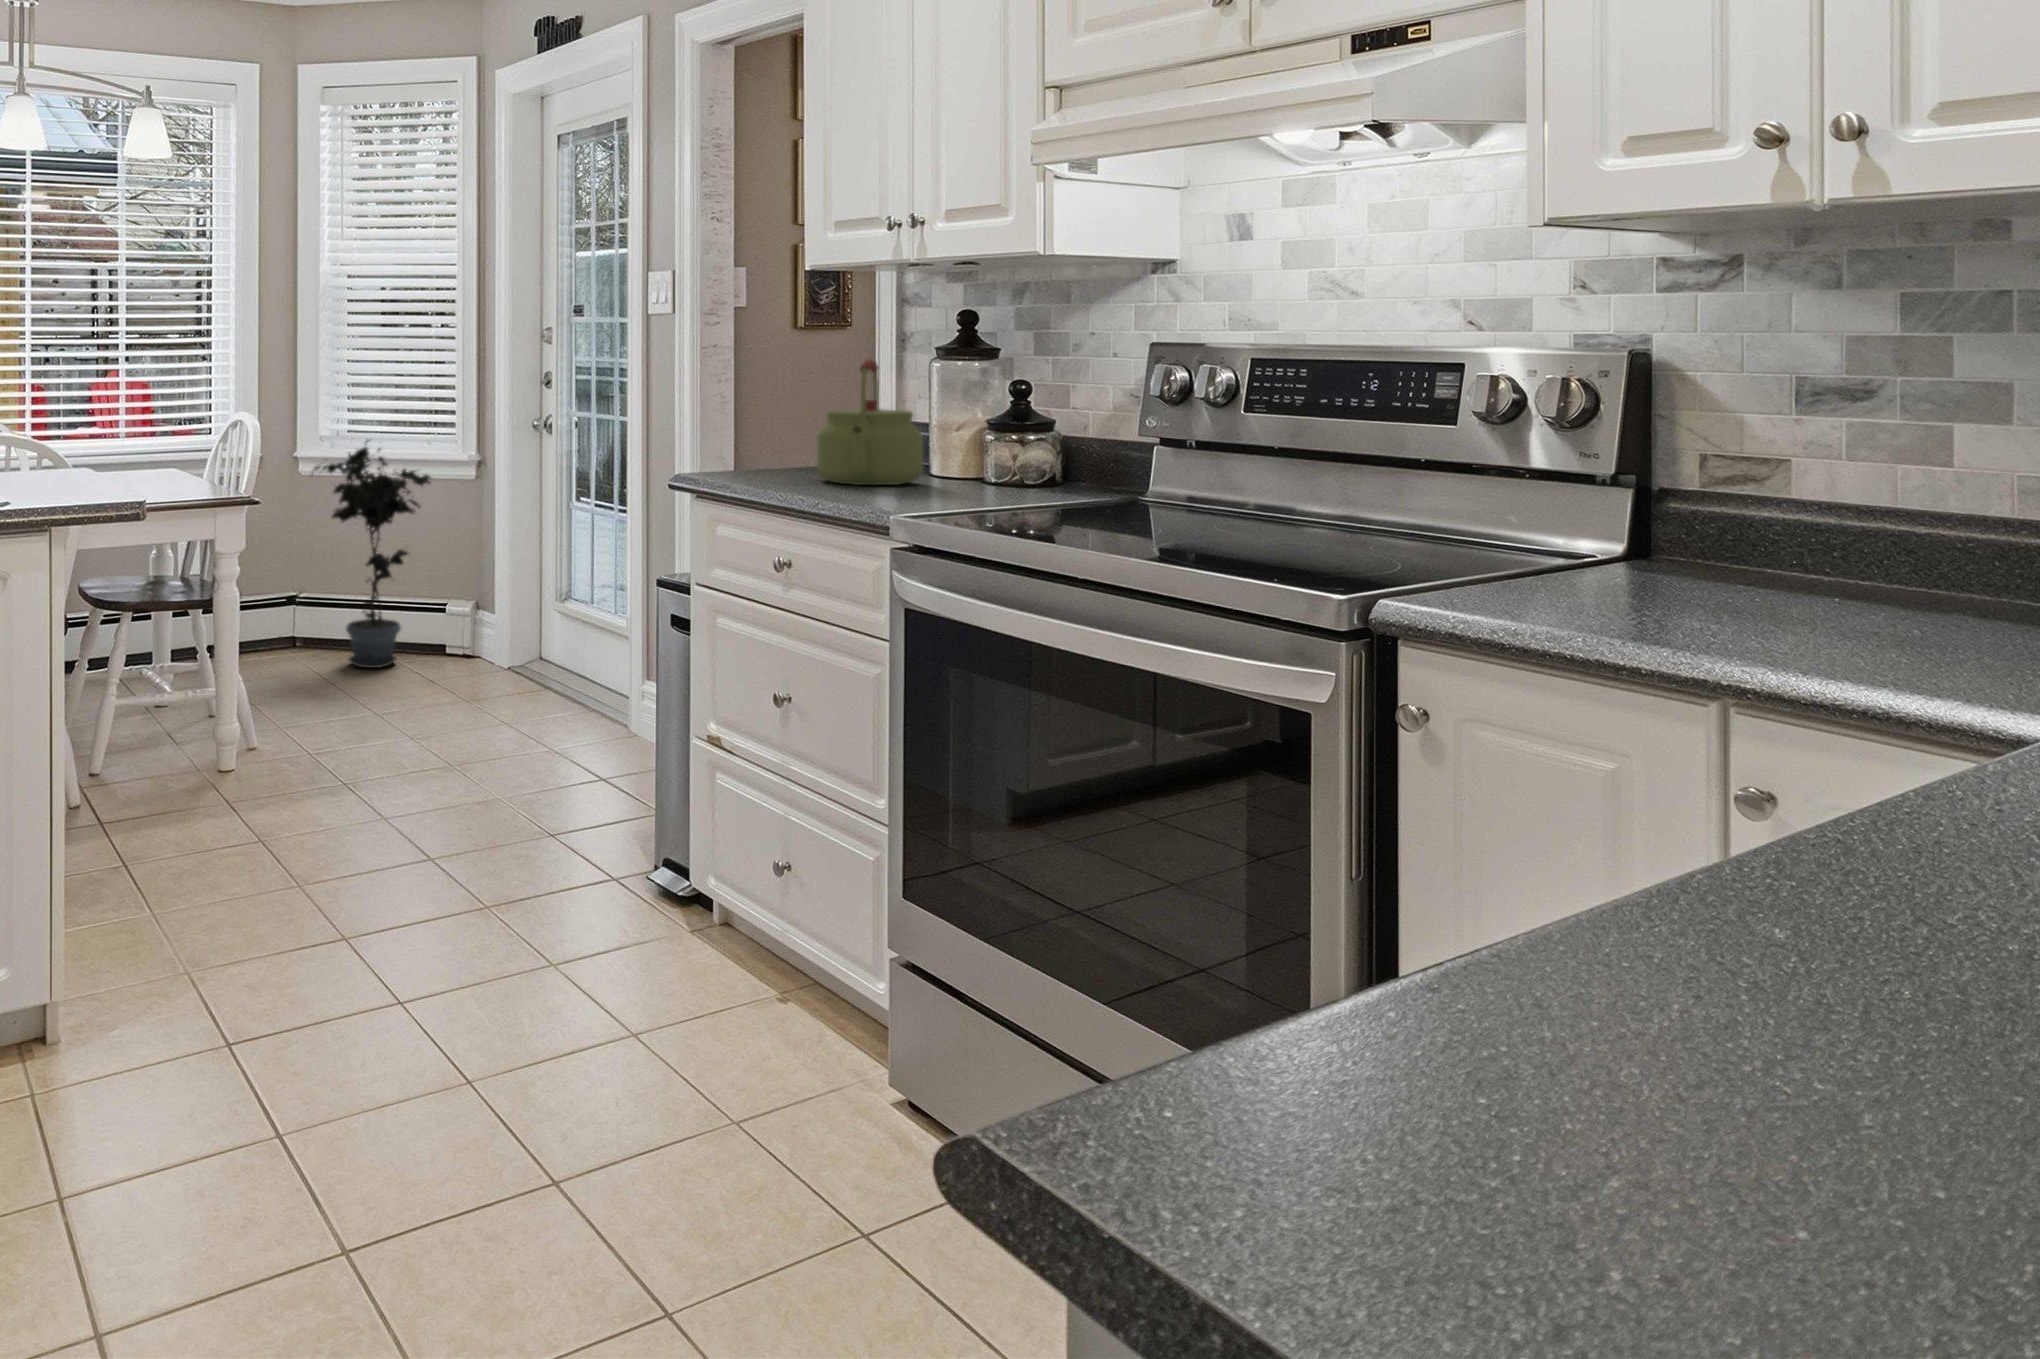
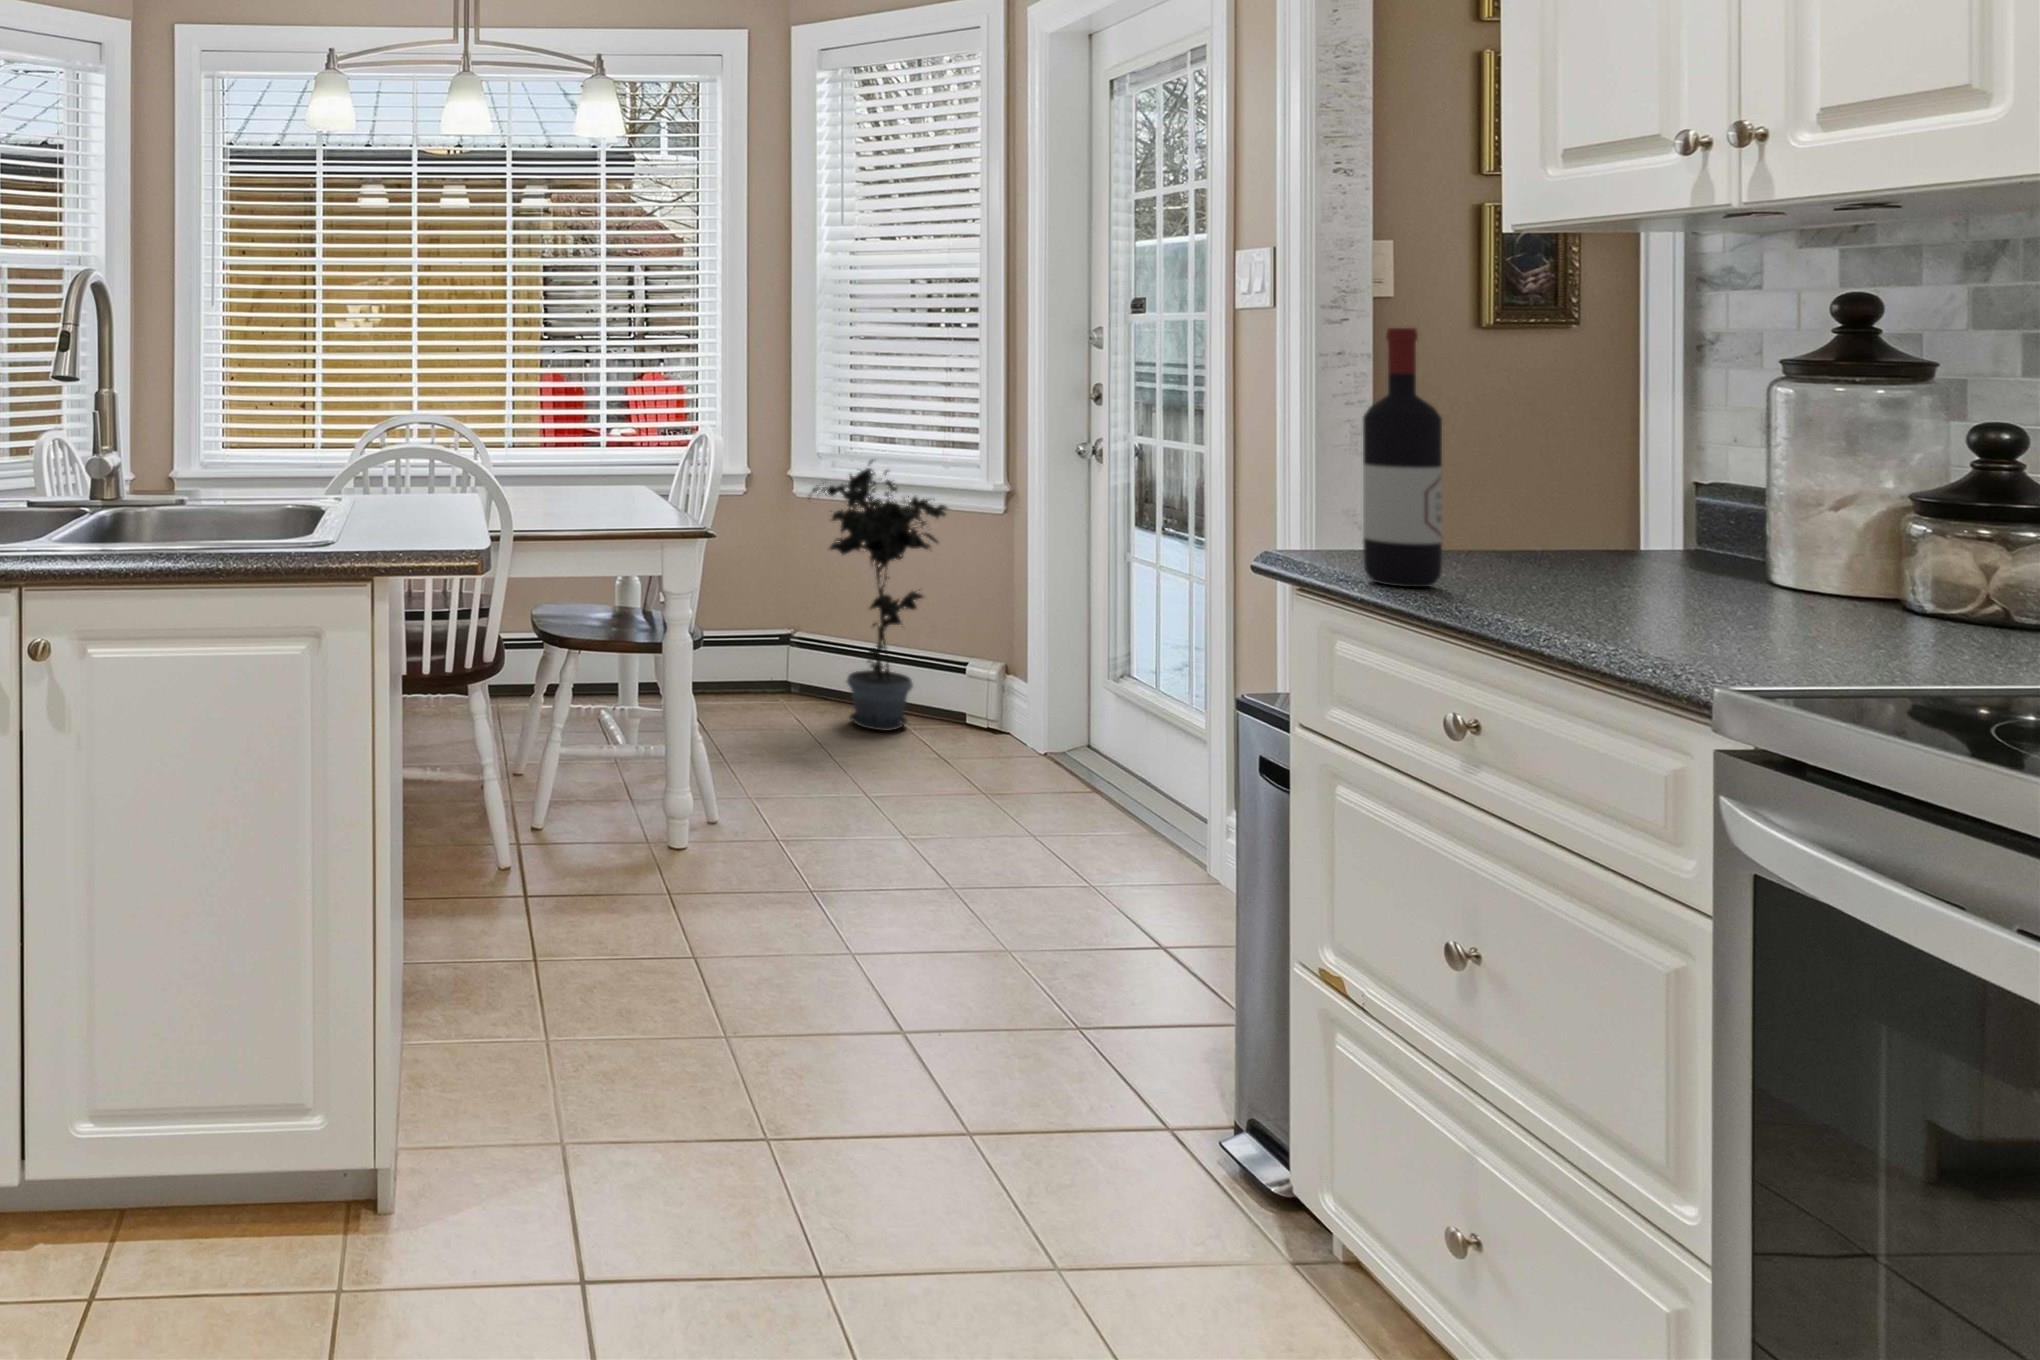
wine bottle: none [729,330,771,487] -> present [1363,328,1442,587]
kettle: present [817,359,923,485] -> none [1530,376,1754,596]

